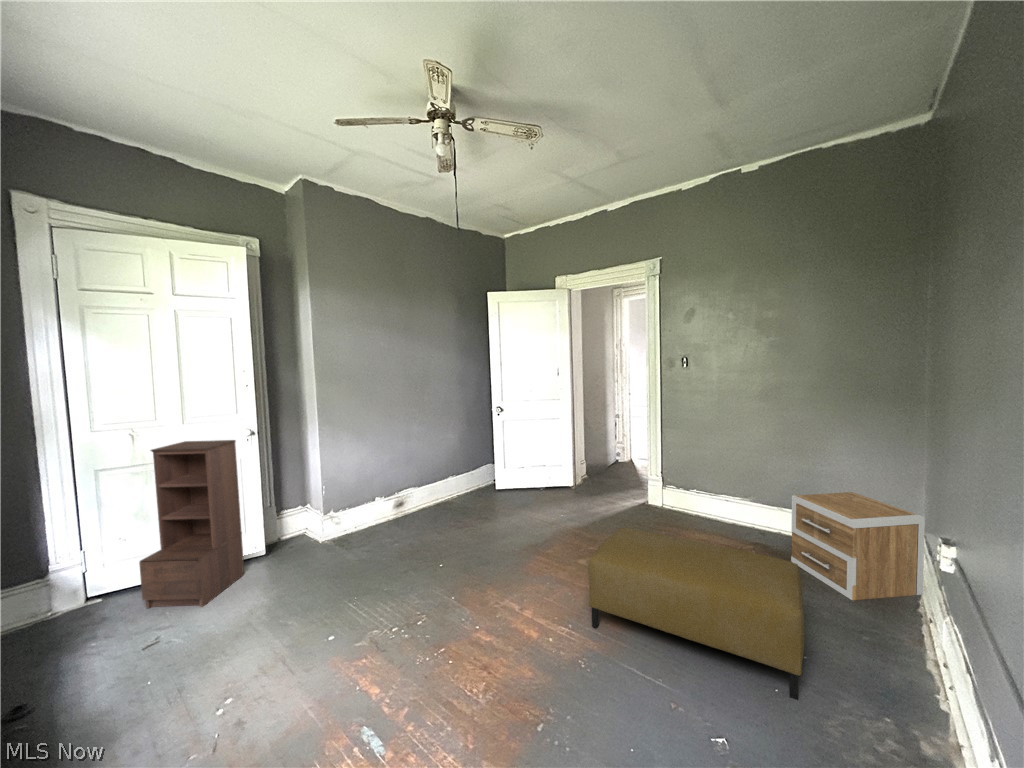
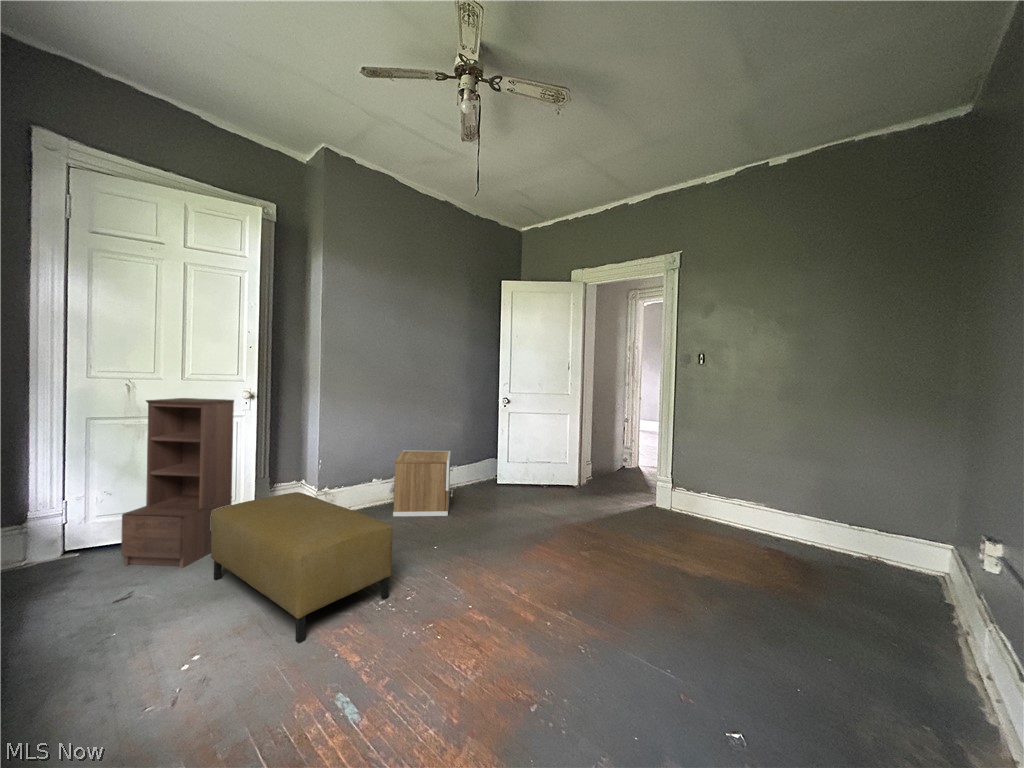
nightstand: present [791,492,925,600] -> present [393,450,453,516]
ottoman: present [589,527,805,700] -> present [211,492,393,643]

